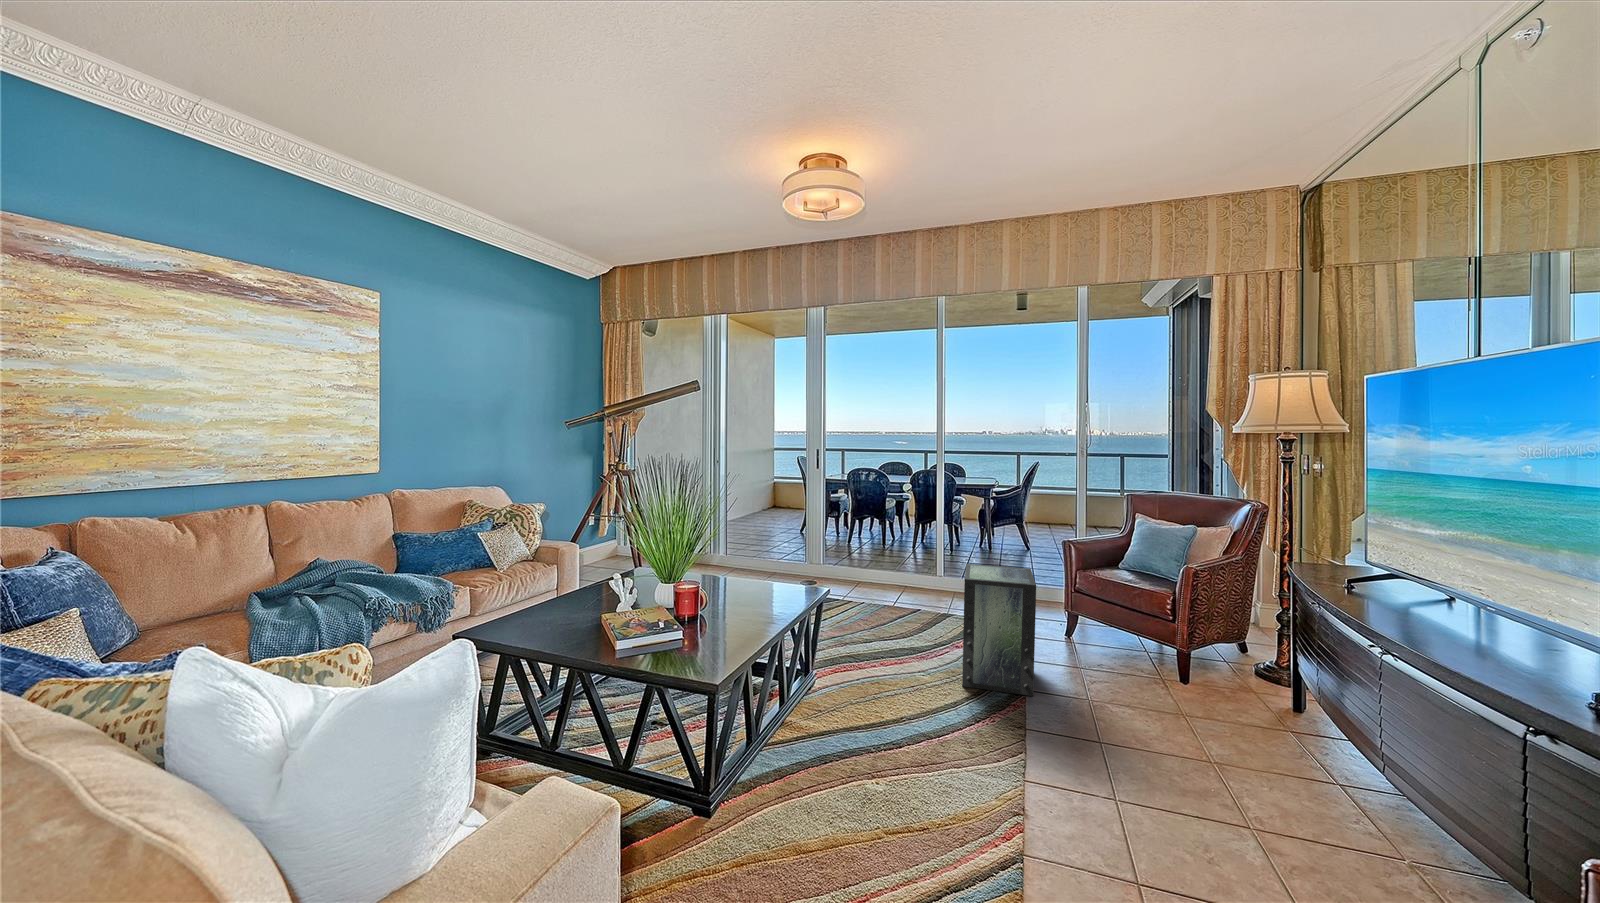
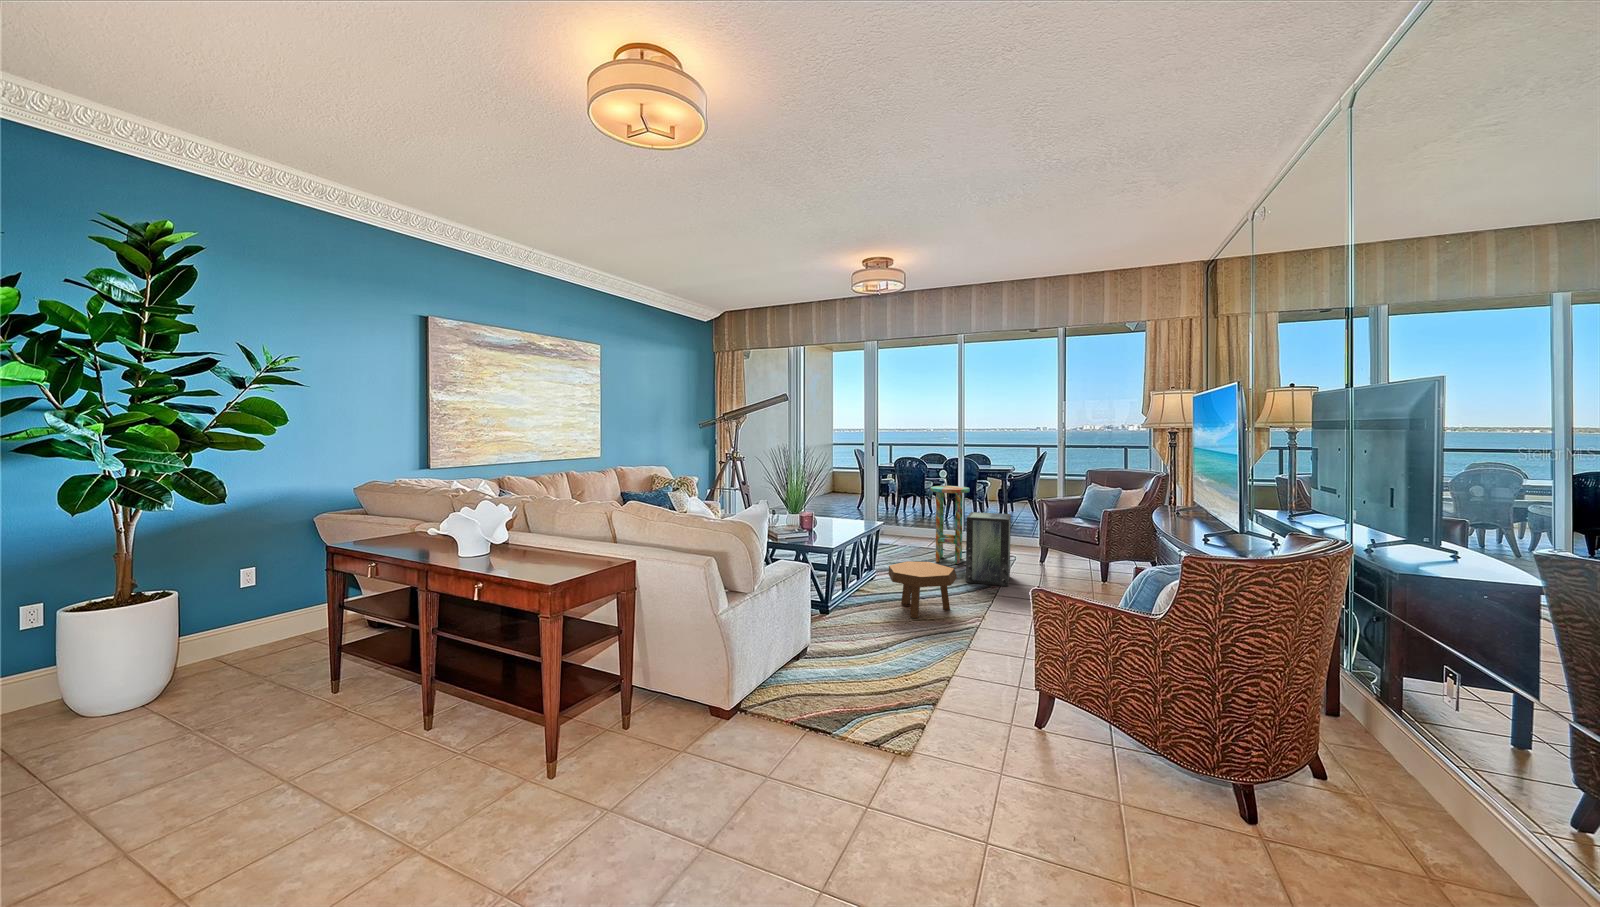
side table: none [899,515,959,638] -> present [930,486,970,564]
footstool: none [834,675,964,819] -> present [888,561,957,618]

